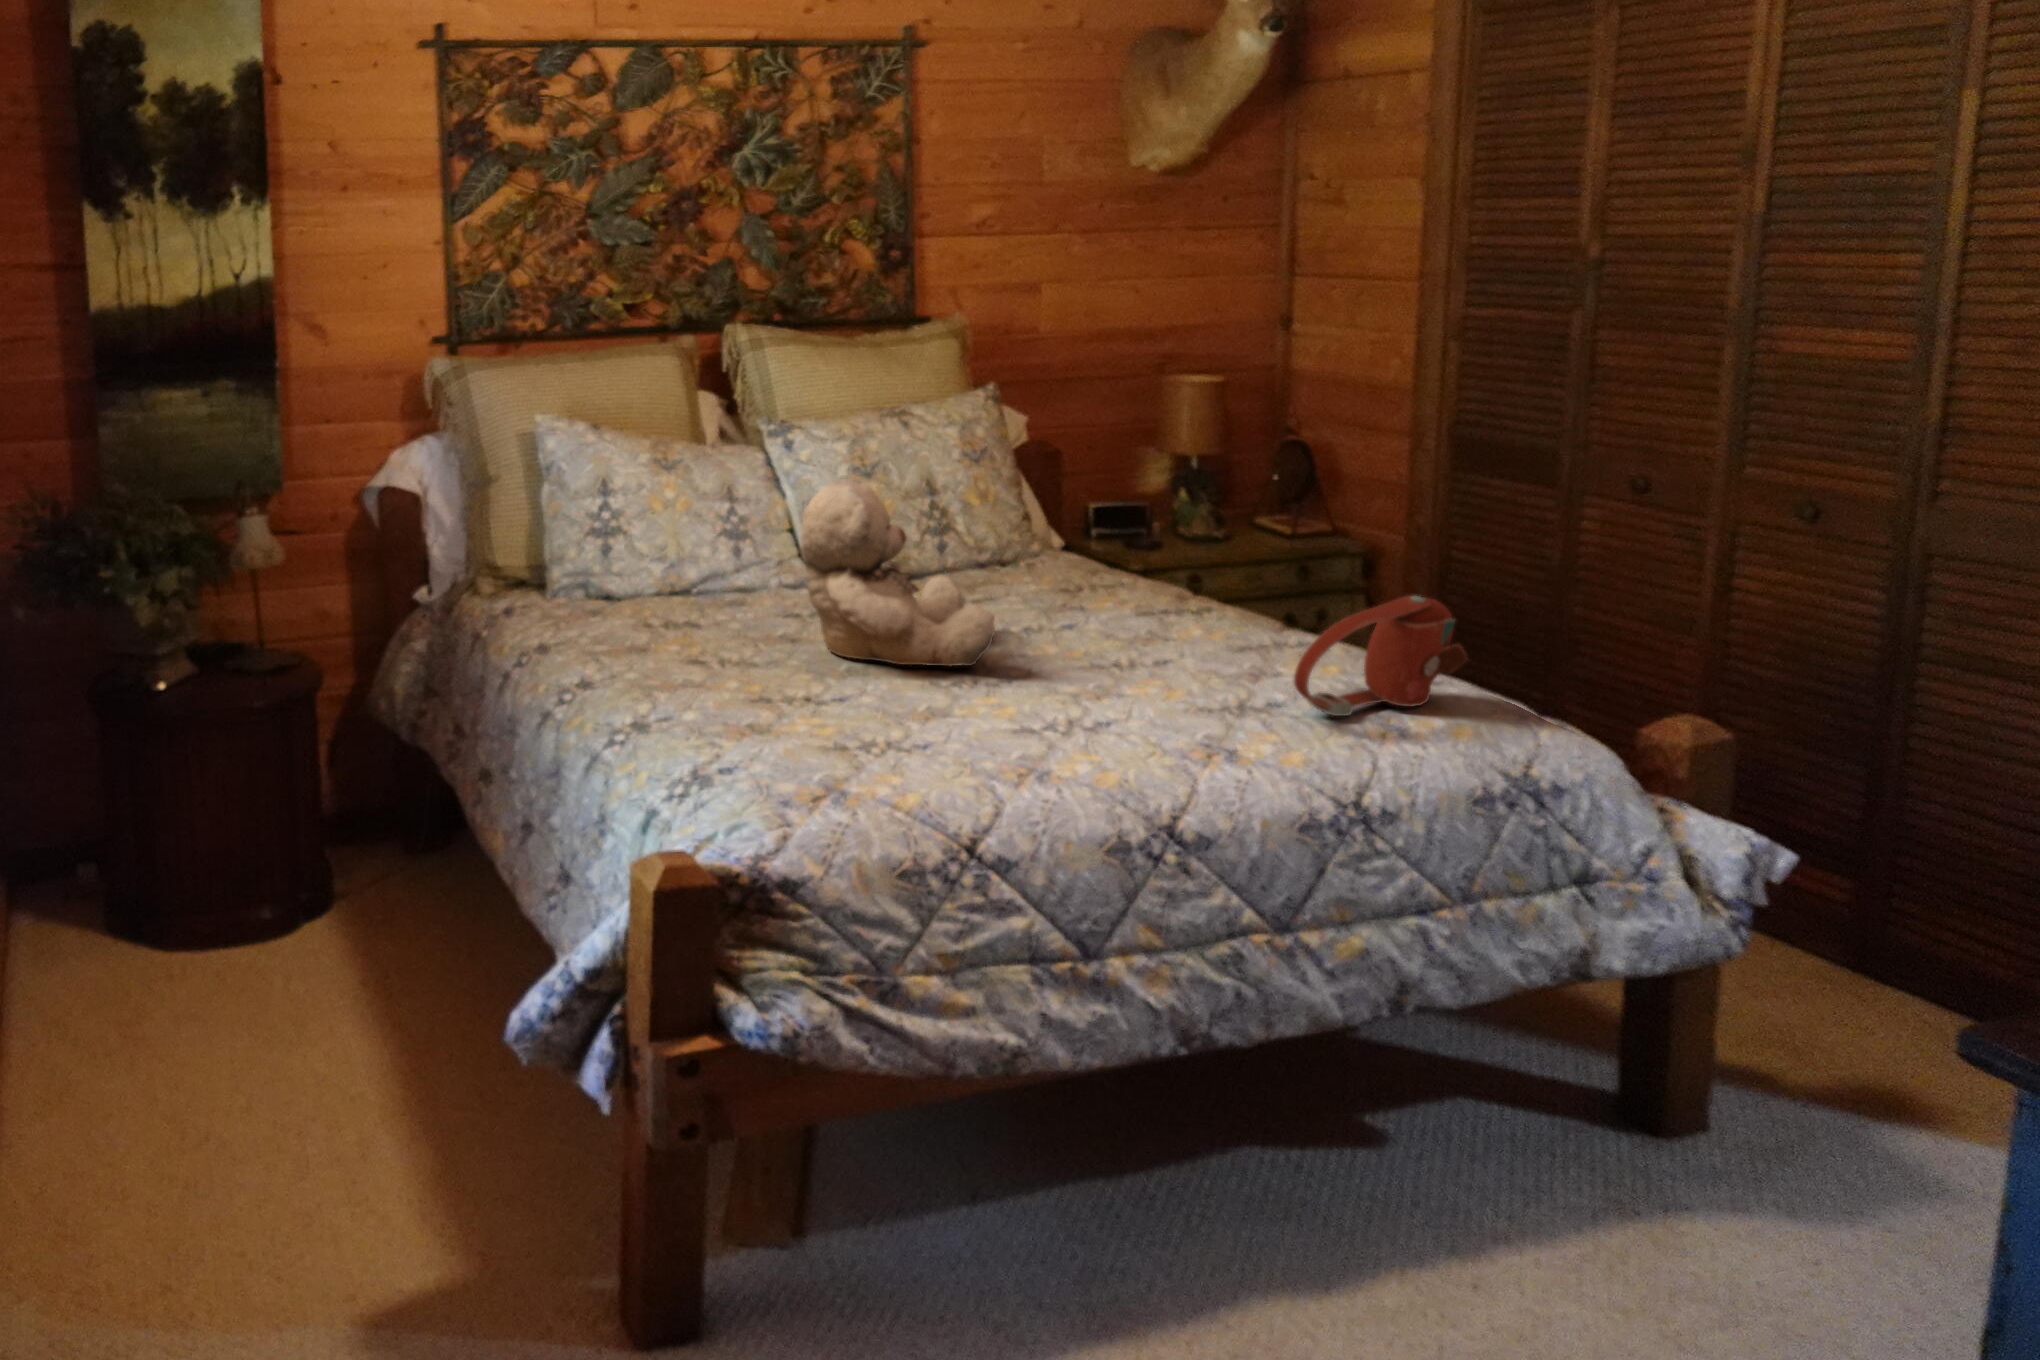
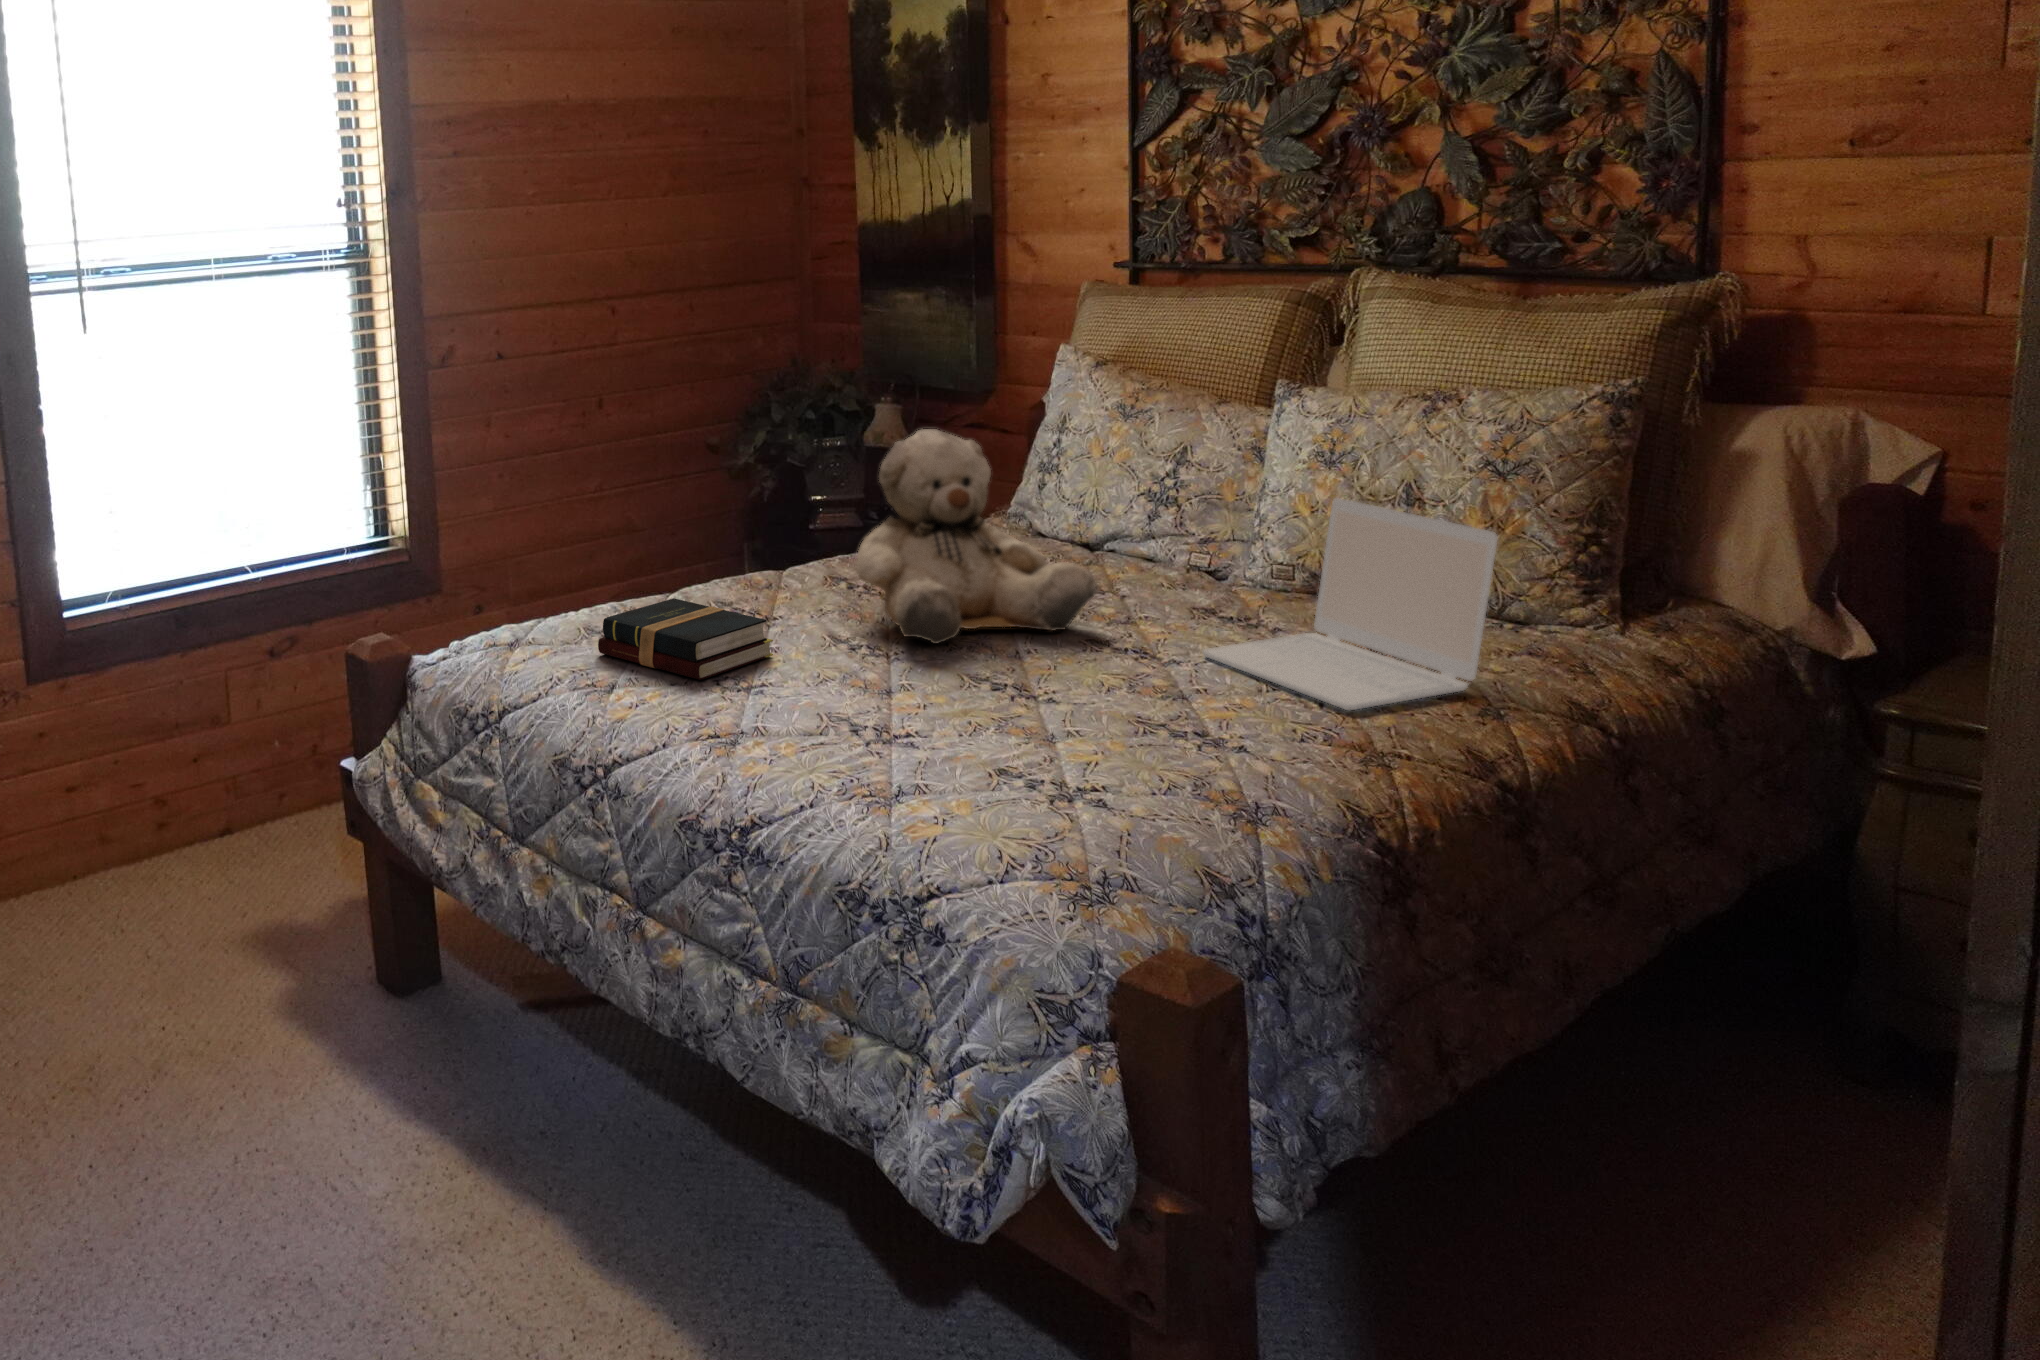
laptop: none [1007,486,1195,622] -> present [1202,498,1498,710]
handbag: present [1294,596,1467,716] -> none [830,657,1099,814]
hardback book: none [858,673,1051,757] -> present [598,598,773,680]

